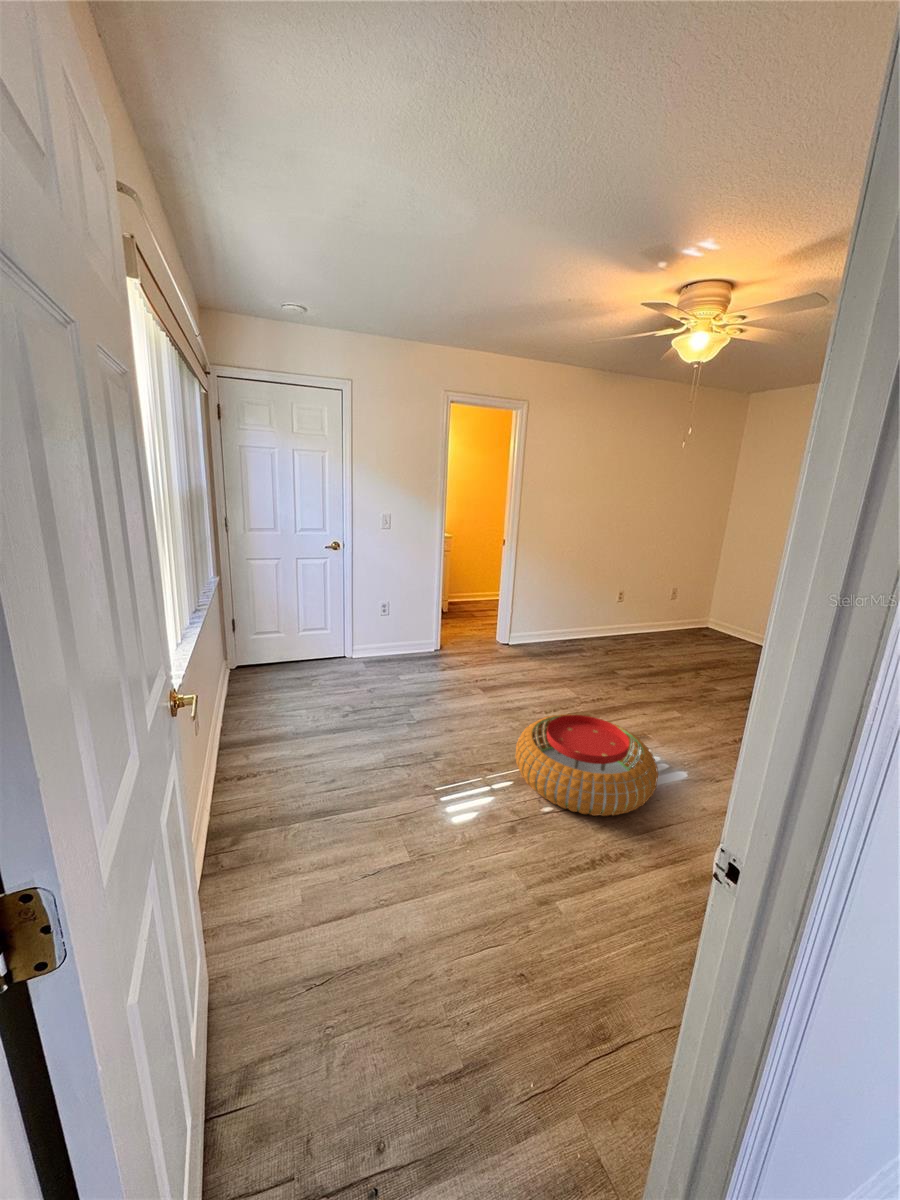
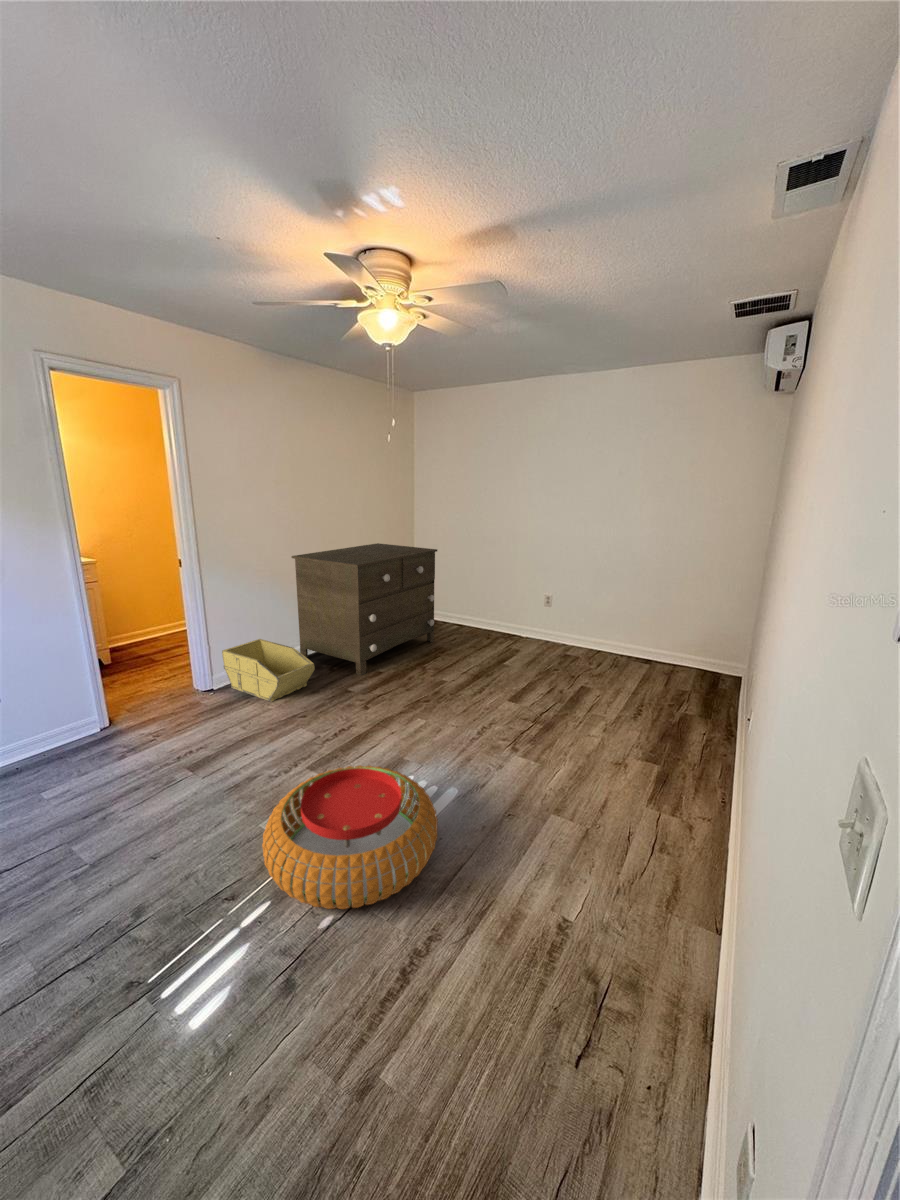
dresser: none [581,548,739,664] -> present [292,543,437,675]
storage bin: none [519,613,589,663] -> present [222,639,315,702]

